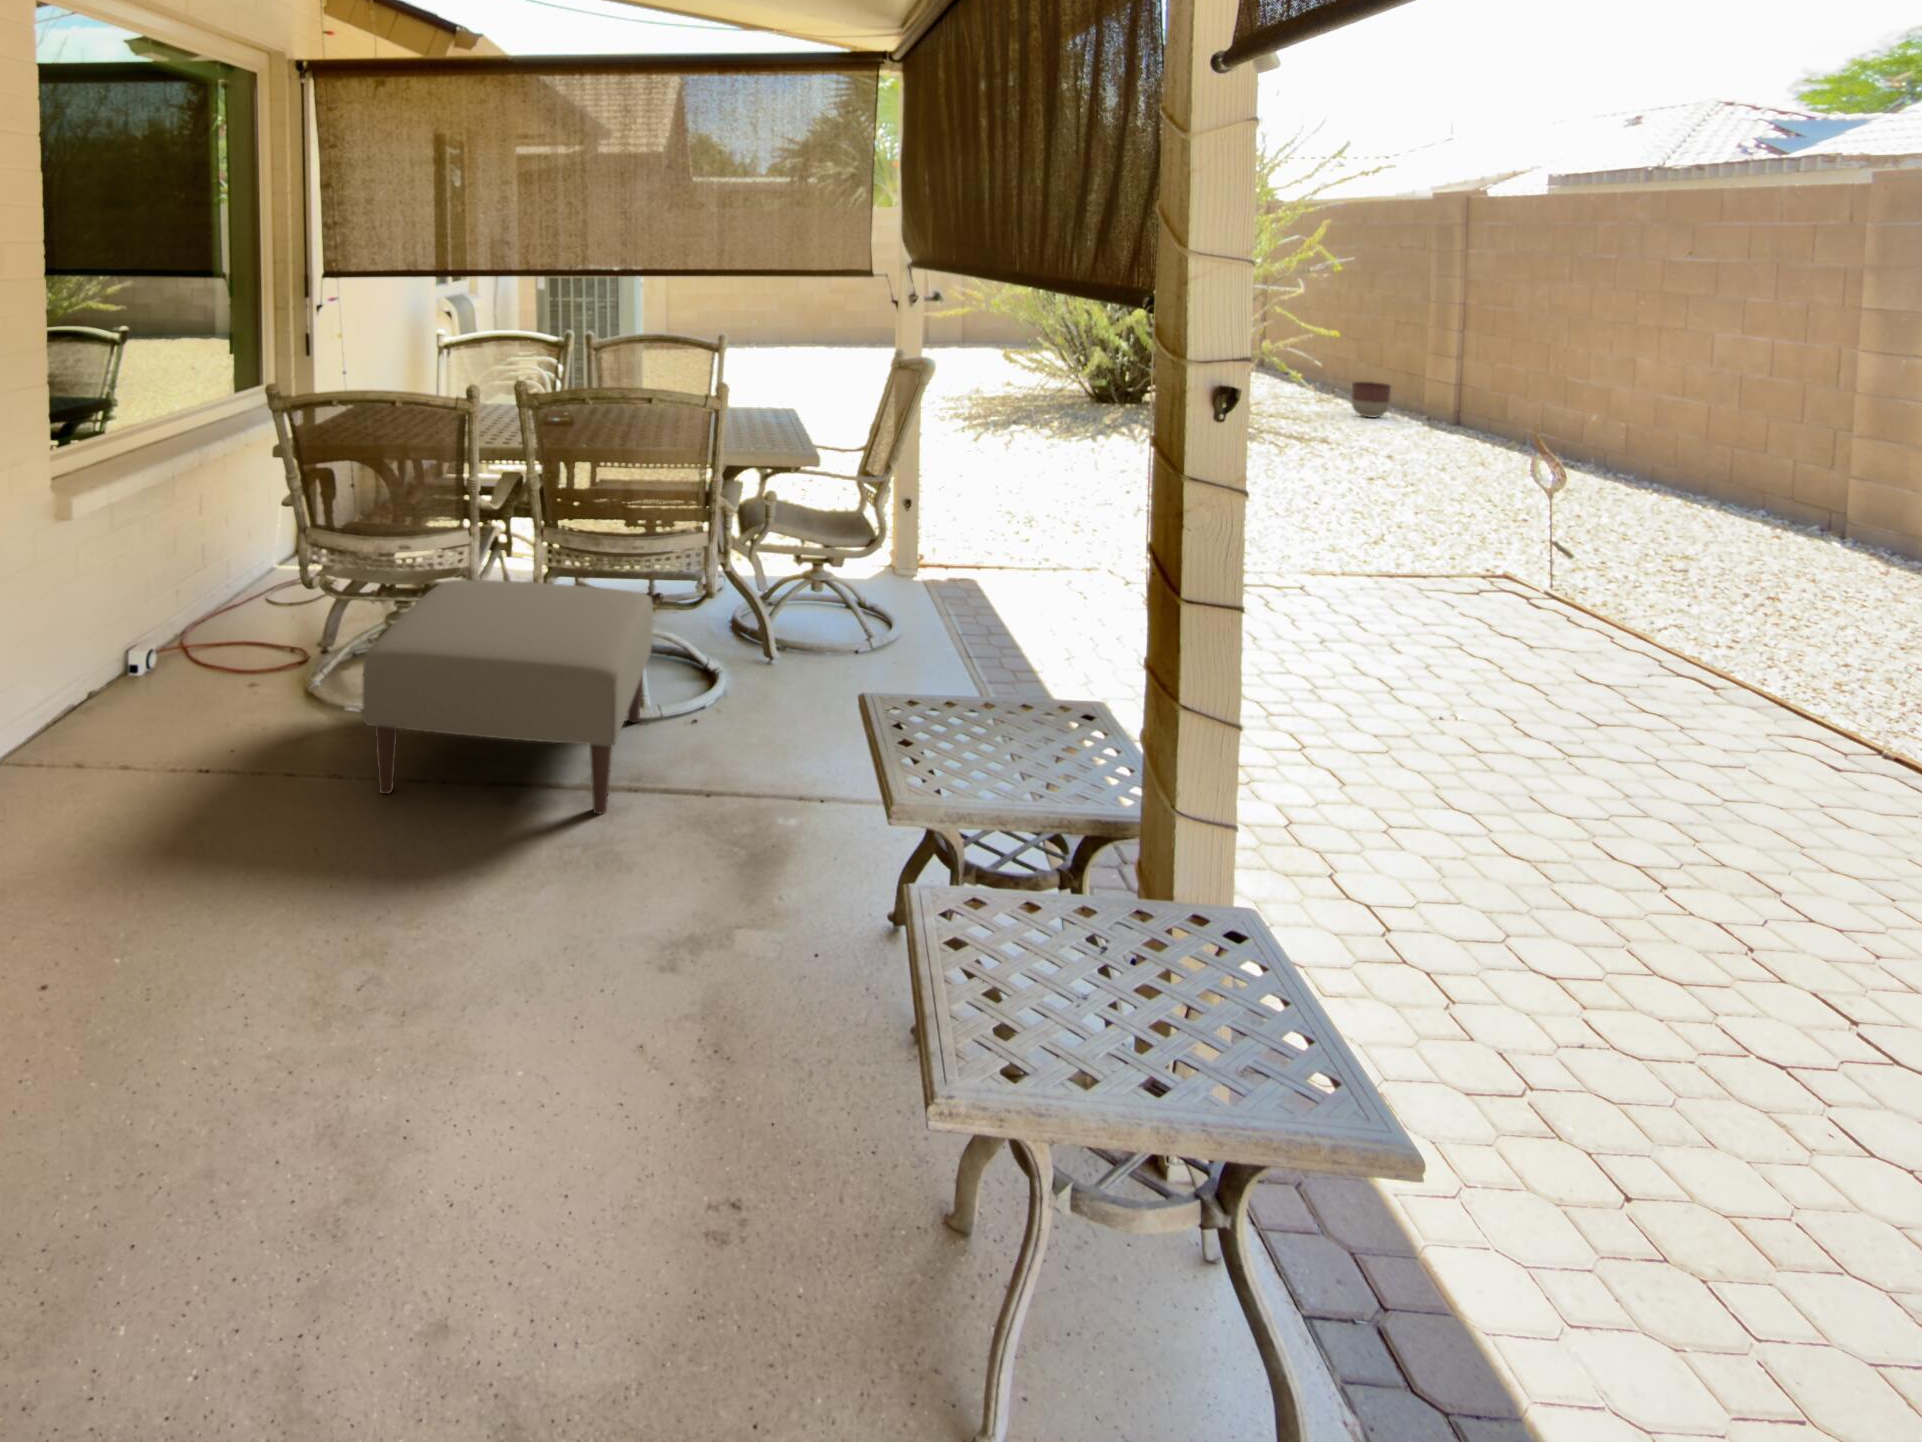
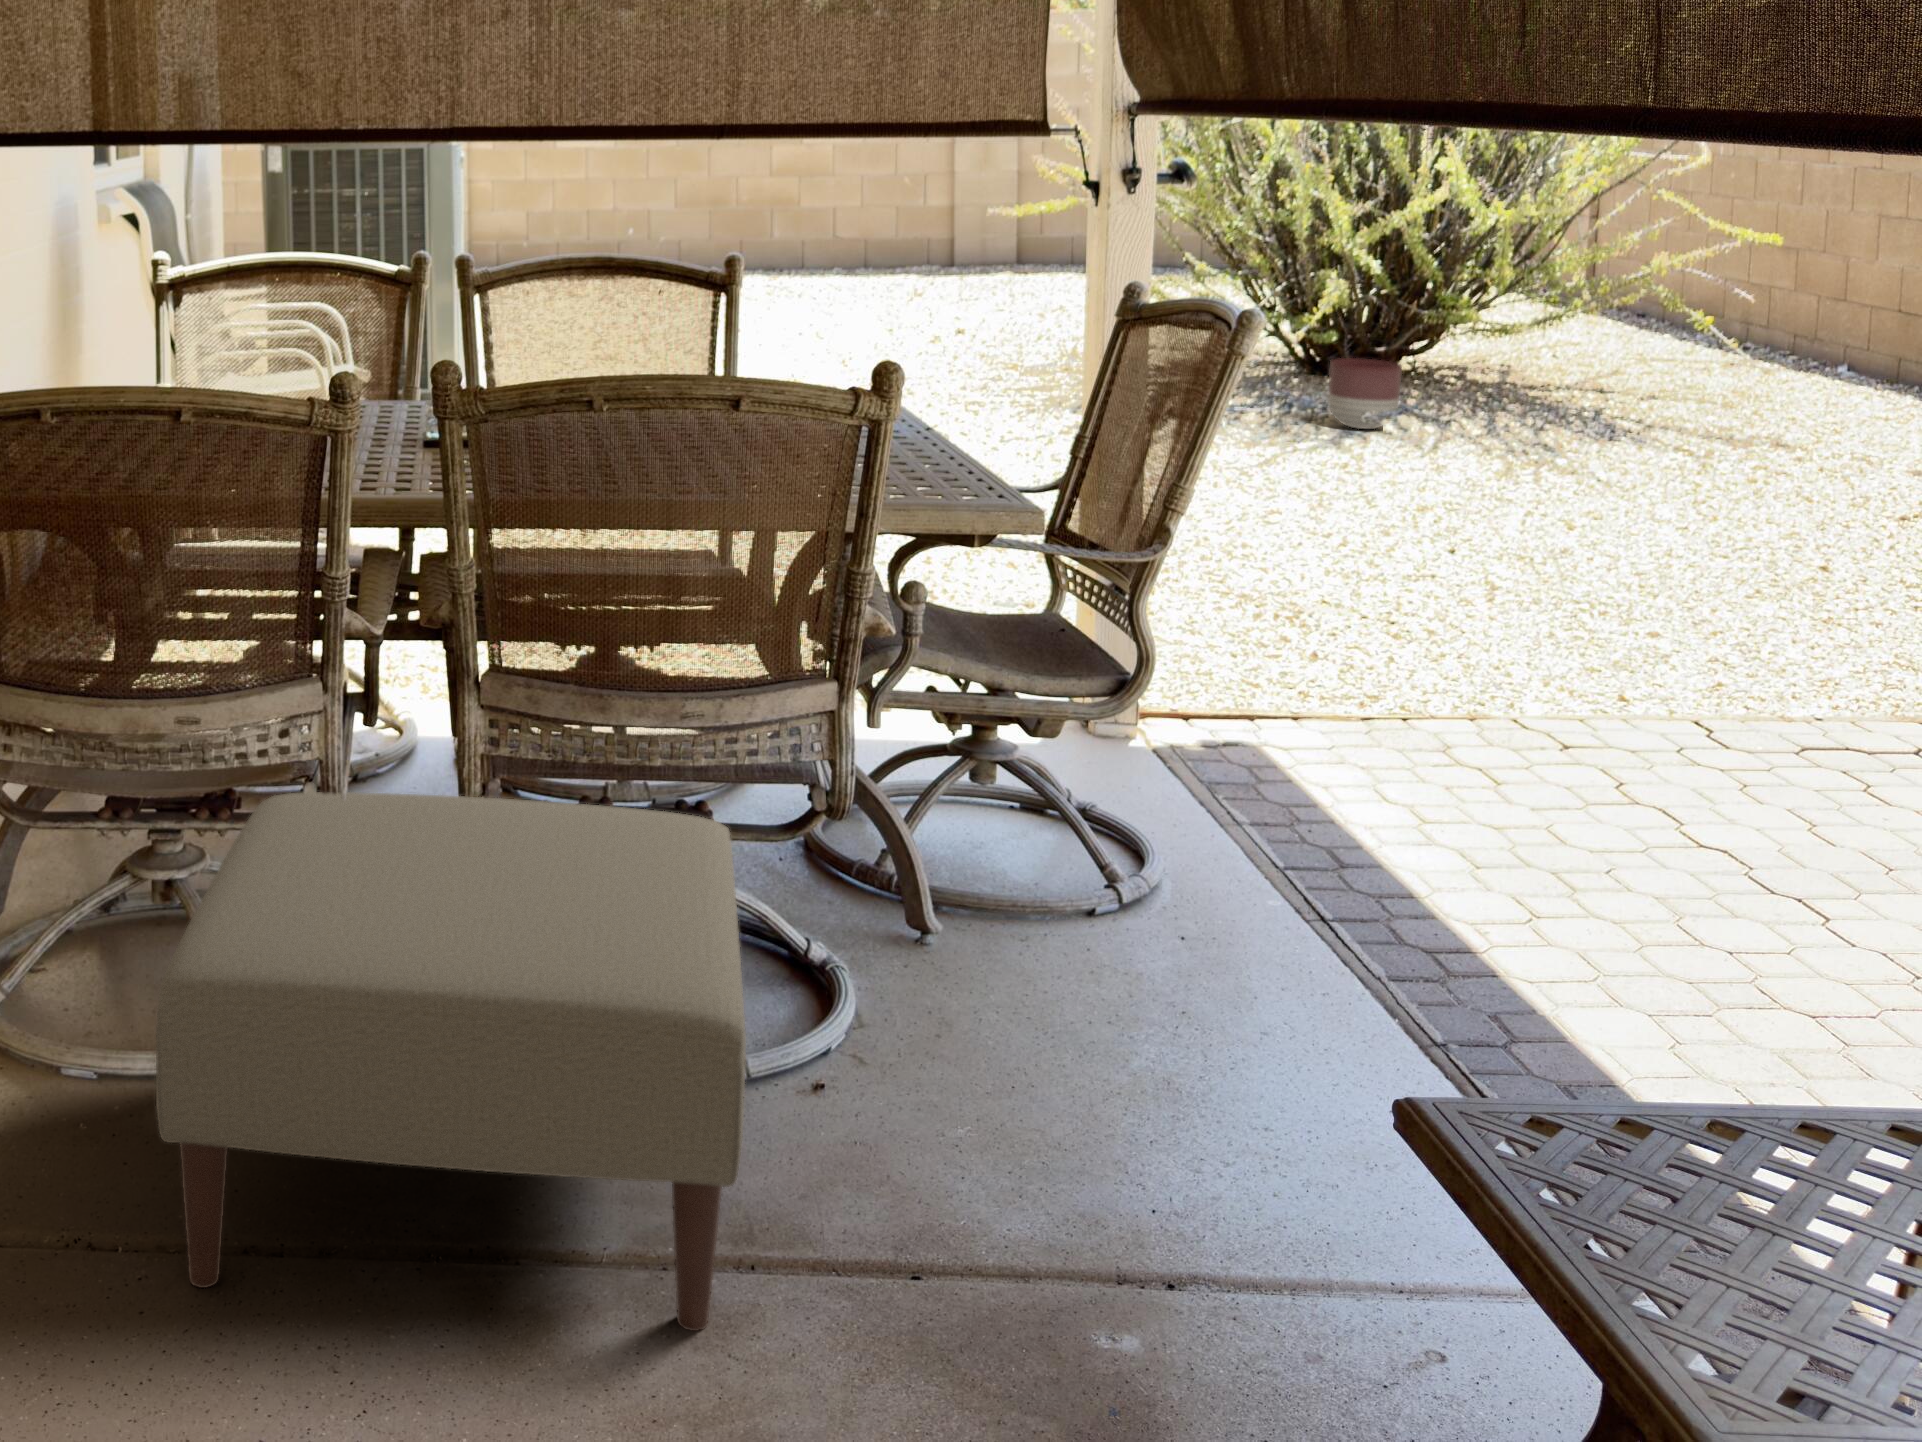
planter: present [1351,382,1391,417] -> present [1328,358,1402,429]

